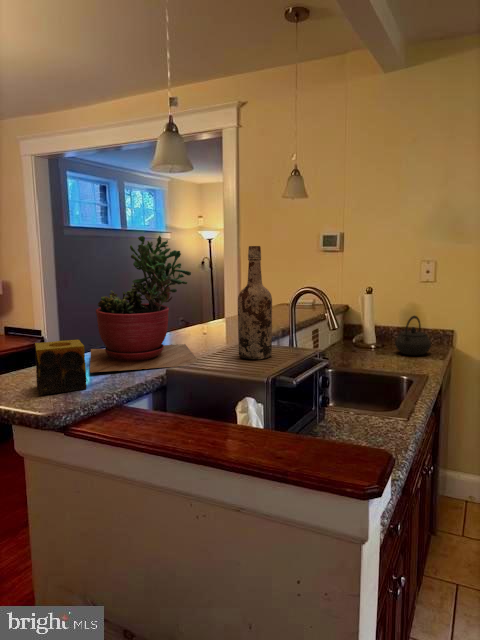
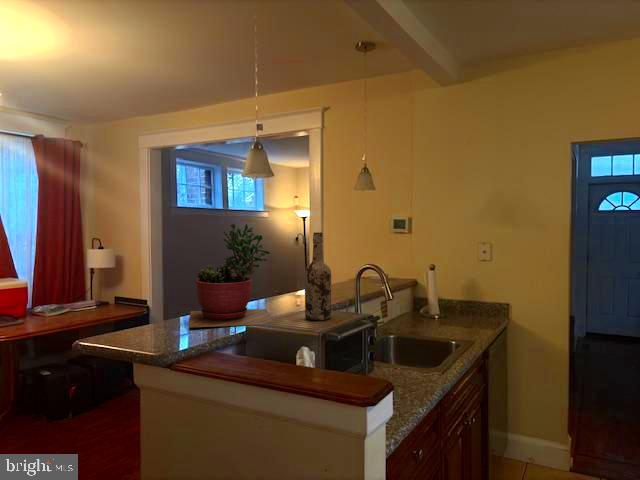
kettle: present [395,316,431,355] -> none [454,289,485,324]
candle: present [35,340,87,395] -> none [150,302,186,341]

